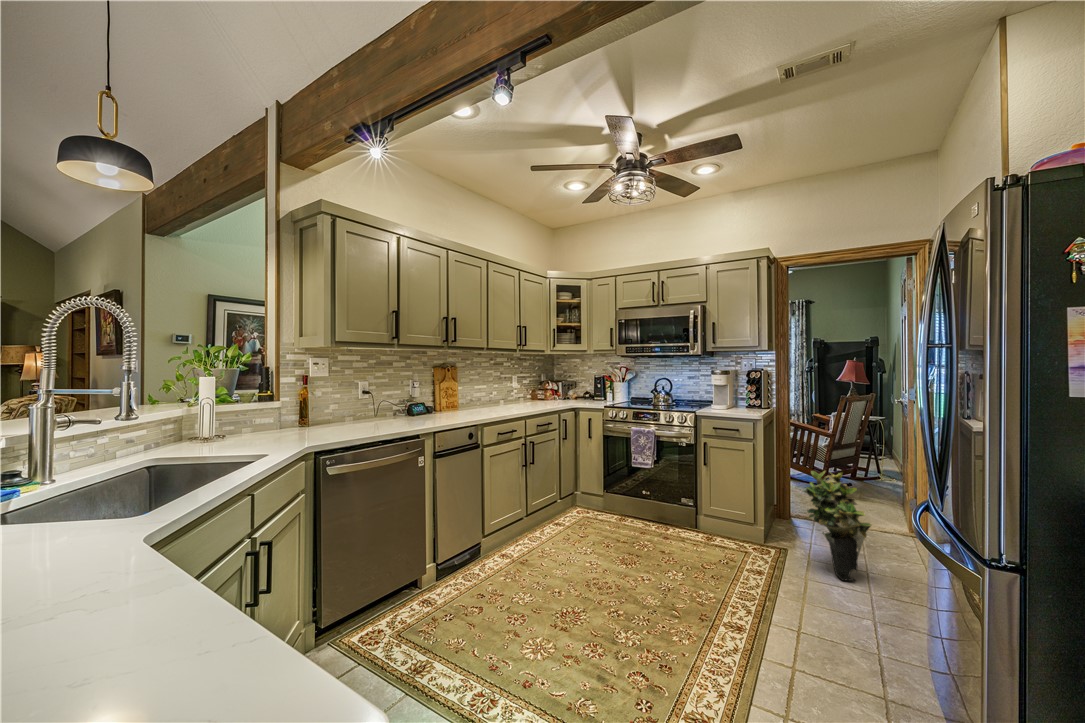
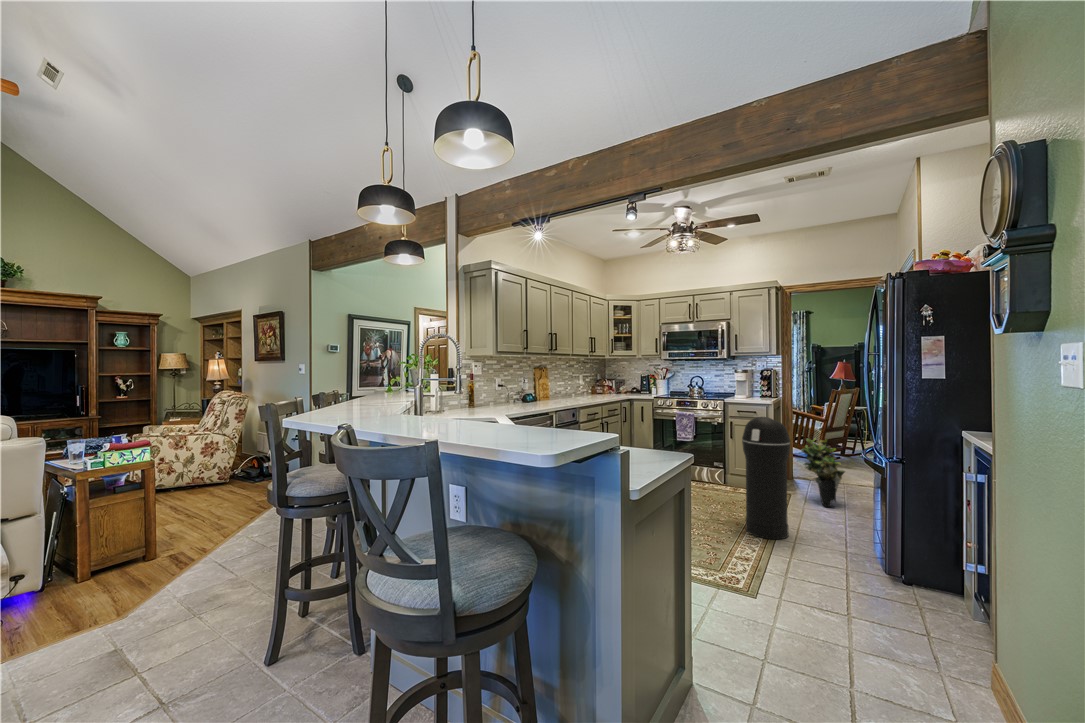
trash can: none [706,449,787,667] -> present [742,417,790,539]

